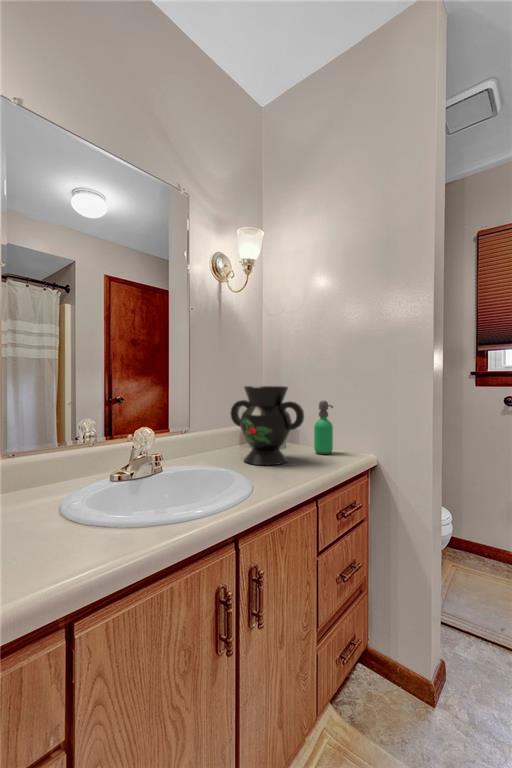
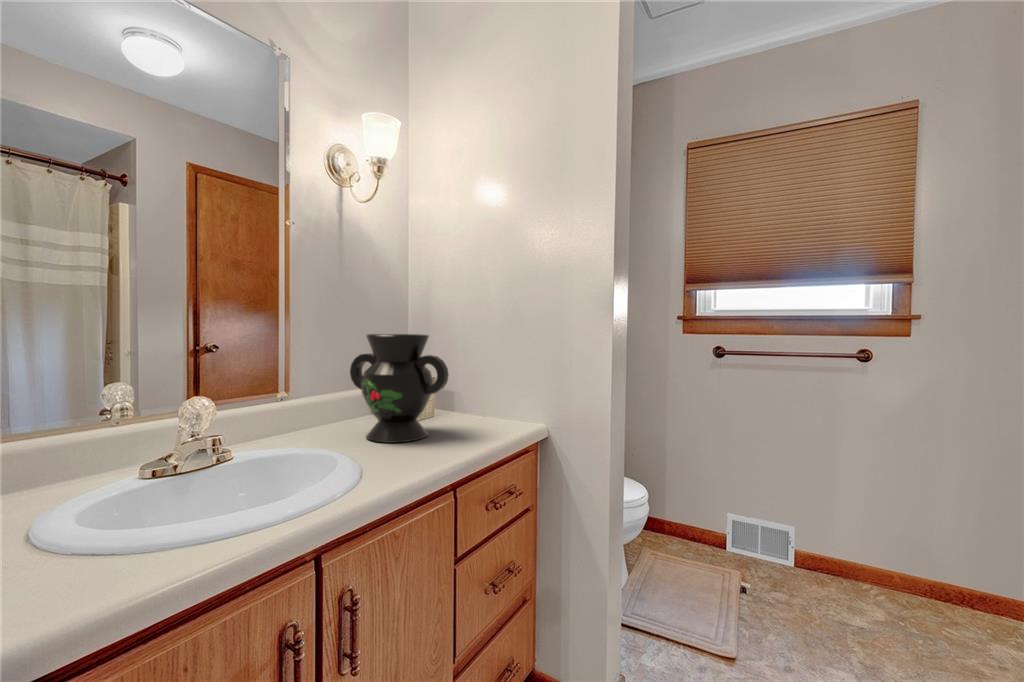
soap dispenser: present [314,401,333,454] -> none [469,353,493,424]

